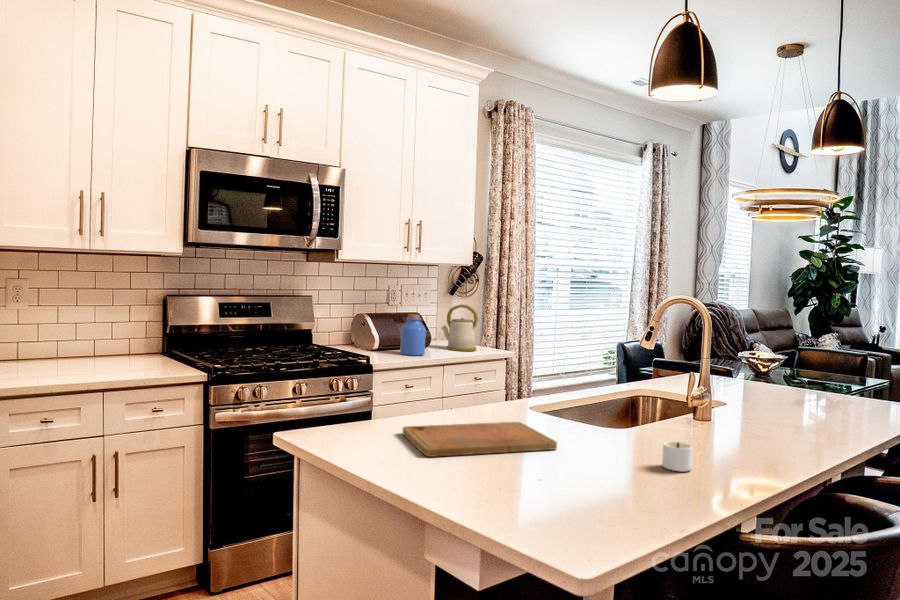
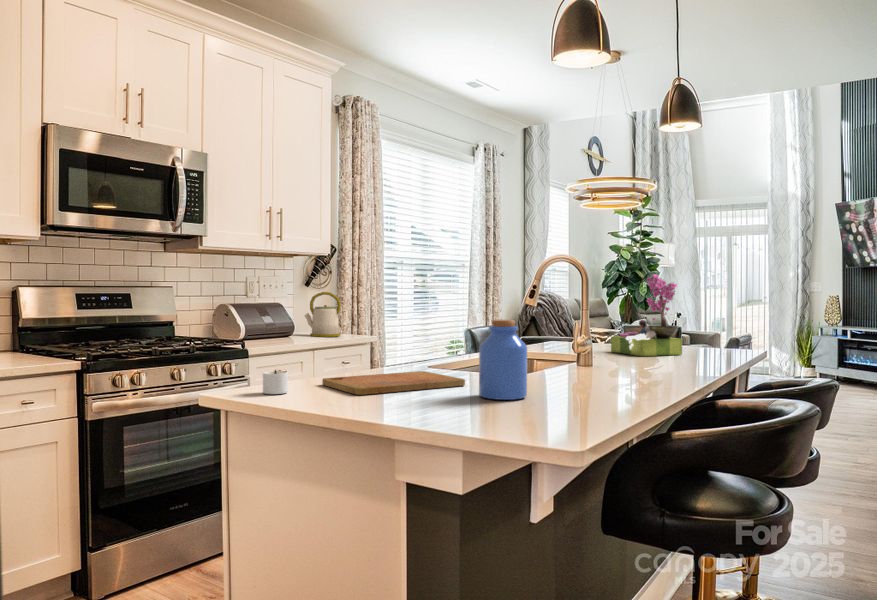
flower arrangement: none [766,307,857,410] -> present [611,274,682,356]
jar: present [400,314,426,356] -> present [479,320,527,400]
candle: present [662,441,693,472] -> present [263,370,288,394]

